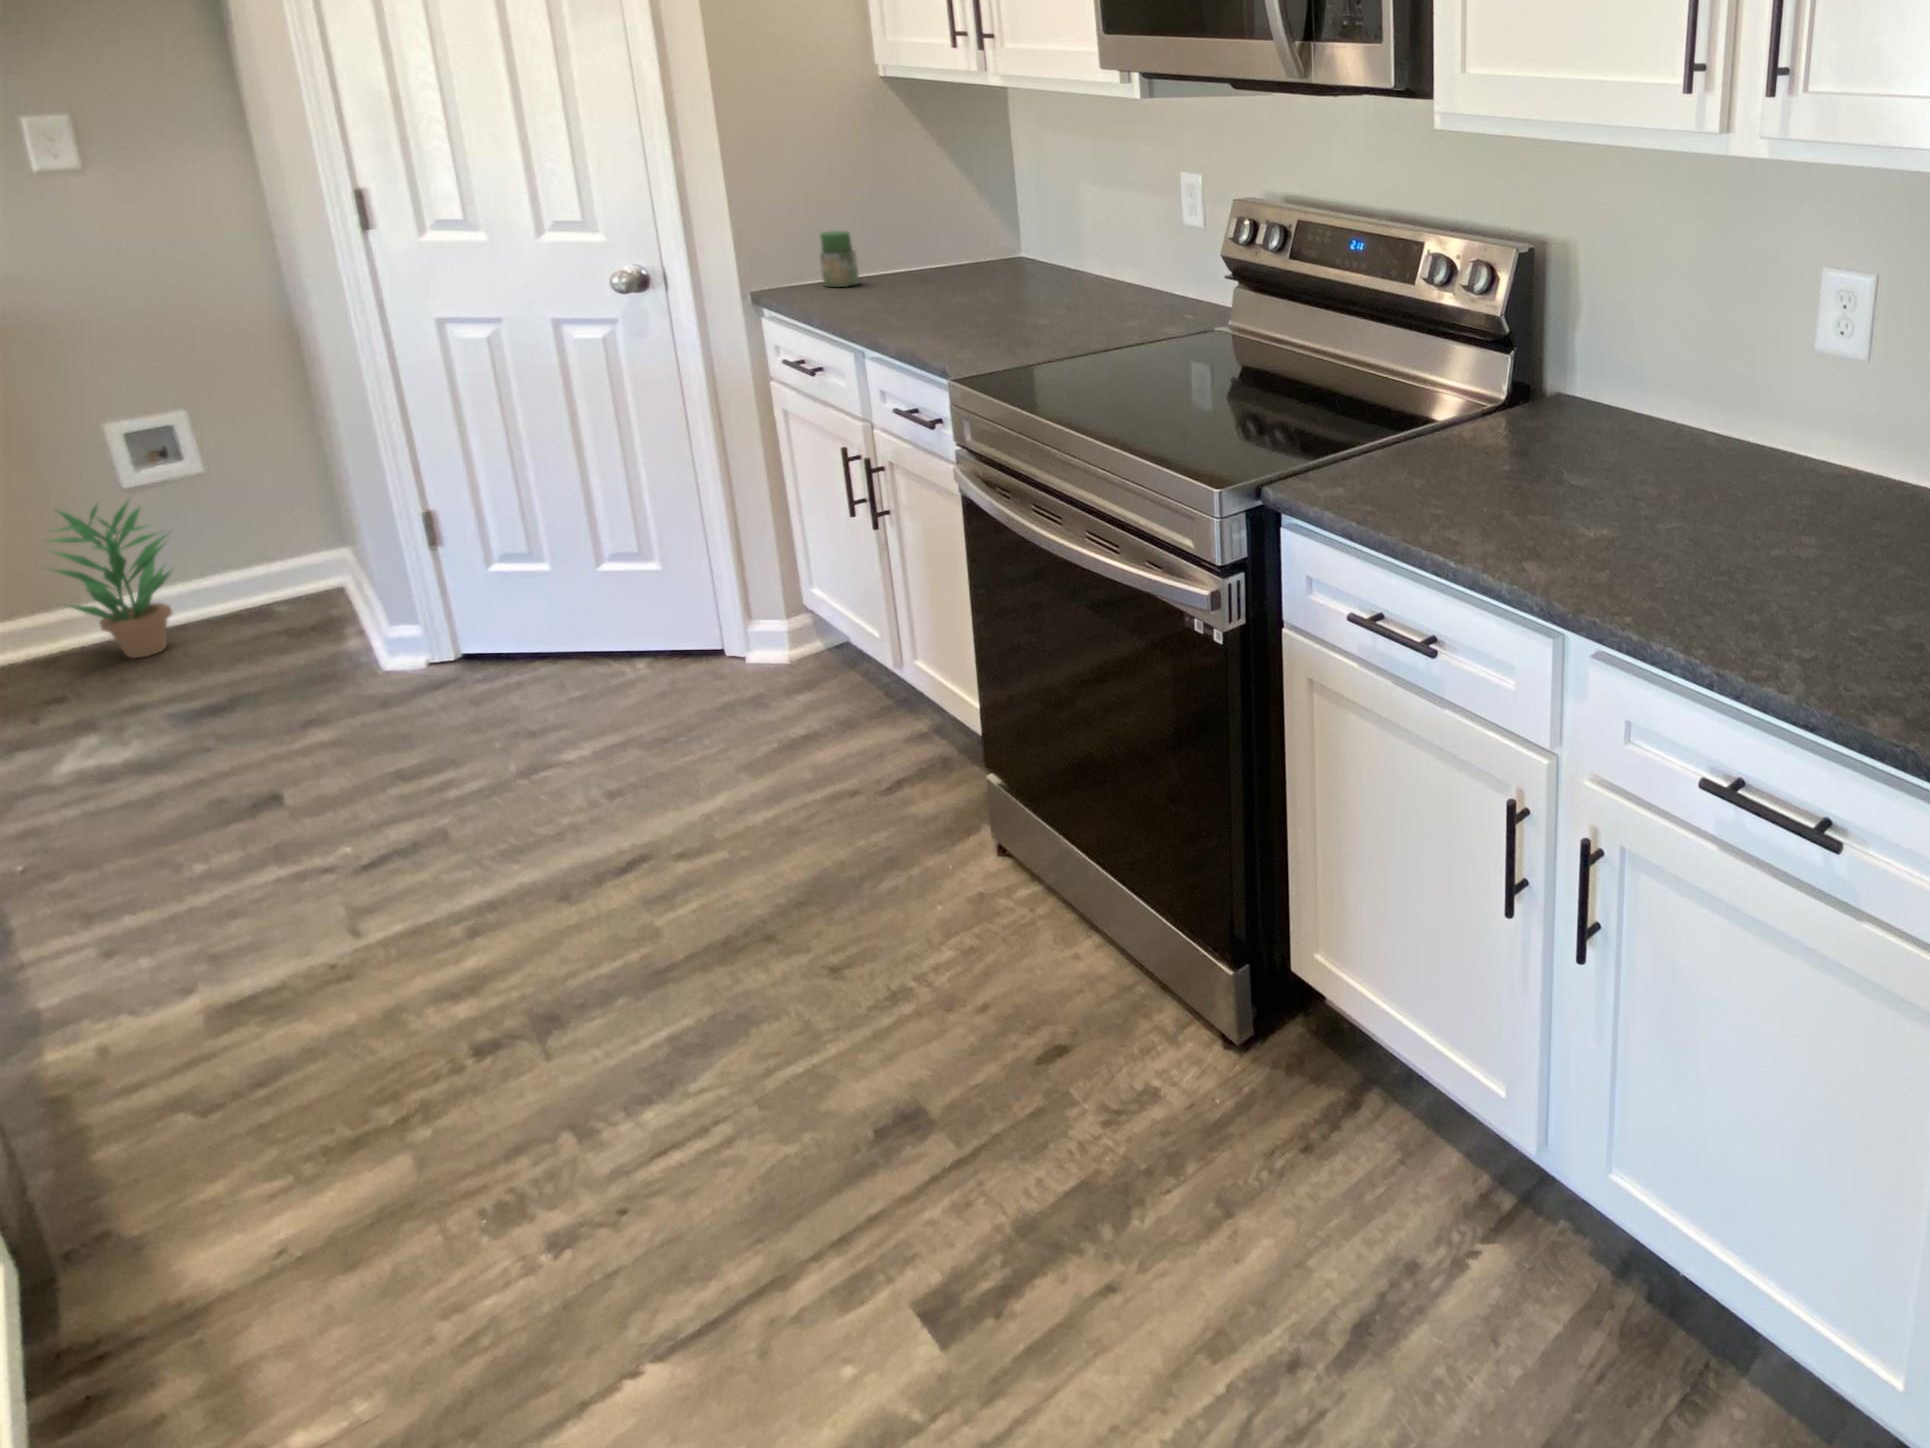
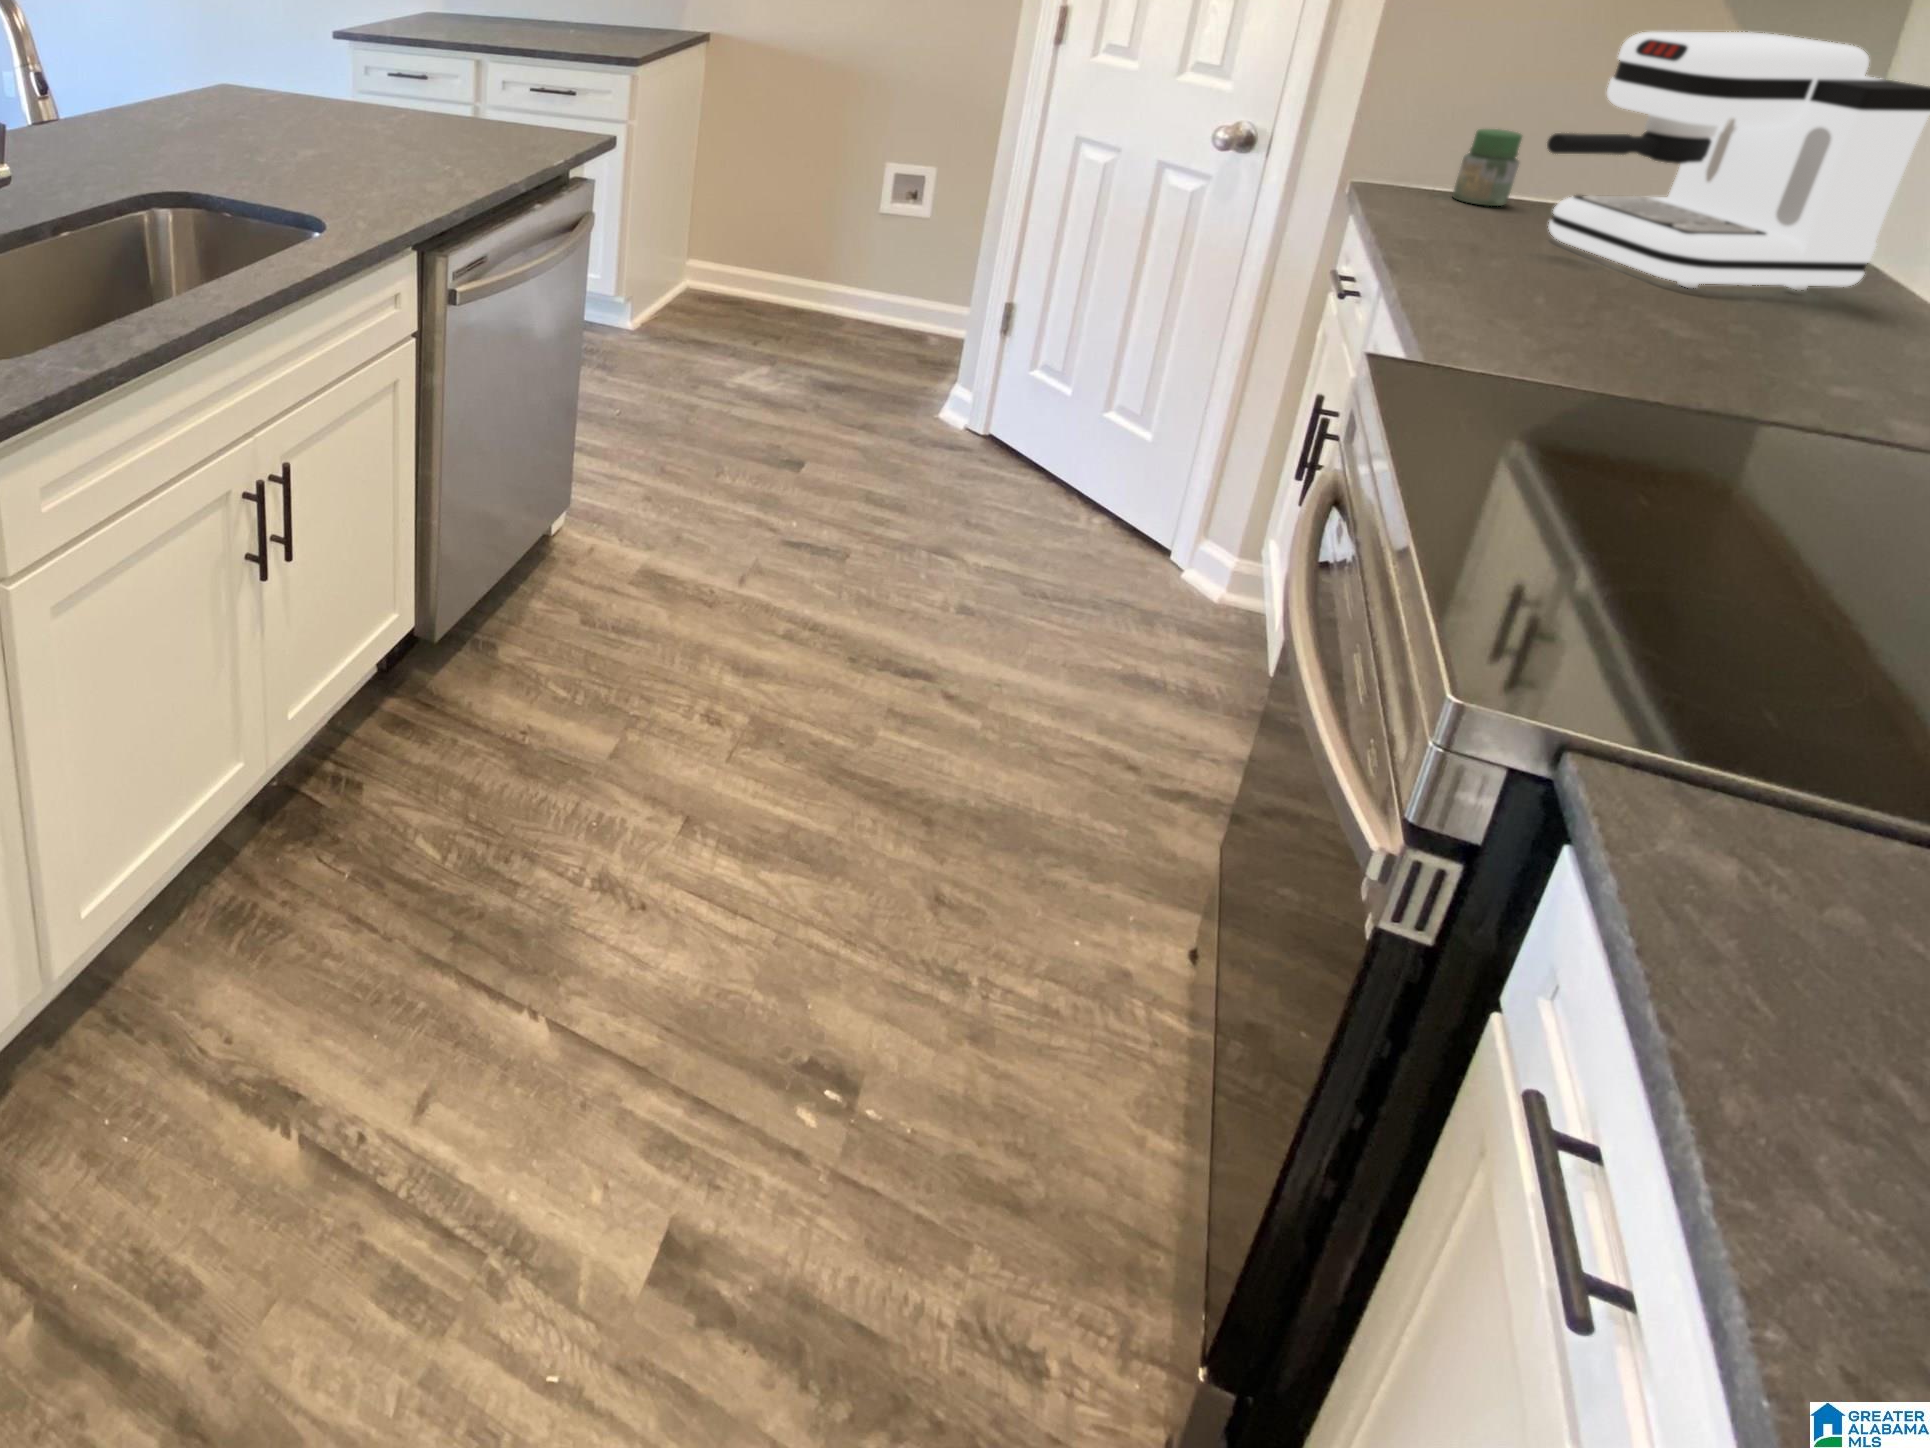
coffee maker: none [893,144,1058,303] -> present [1547,32,1930,290]
potted plant: present [51,502,172,658] -> none [818,213,892,337]

